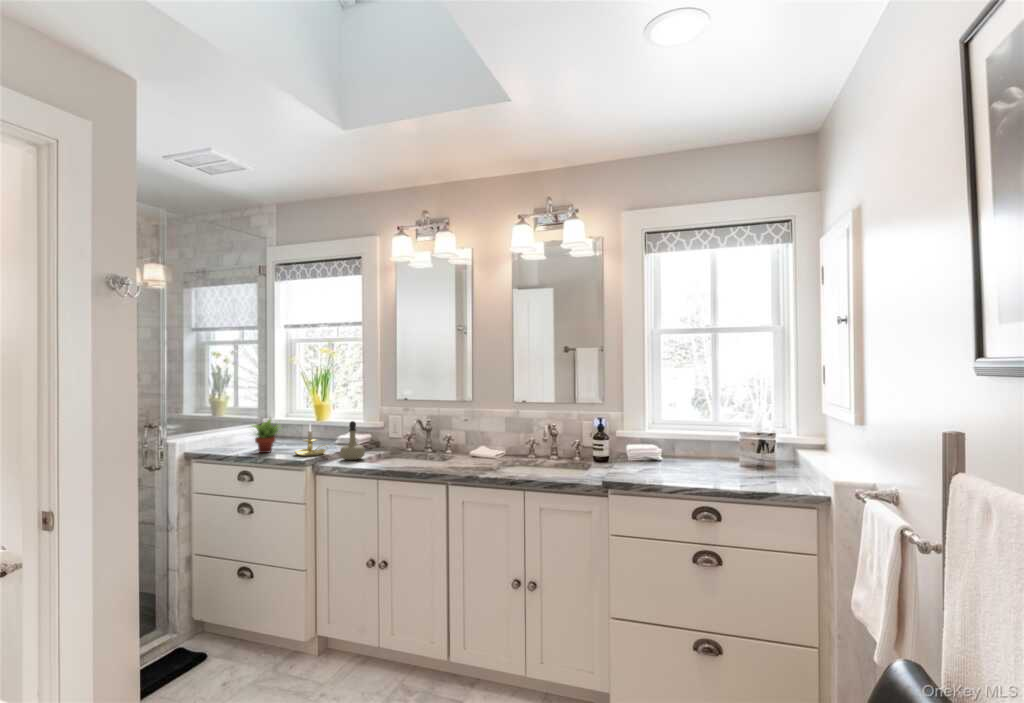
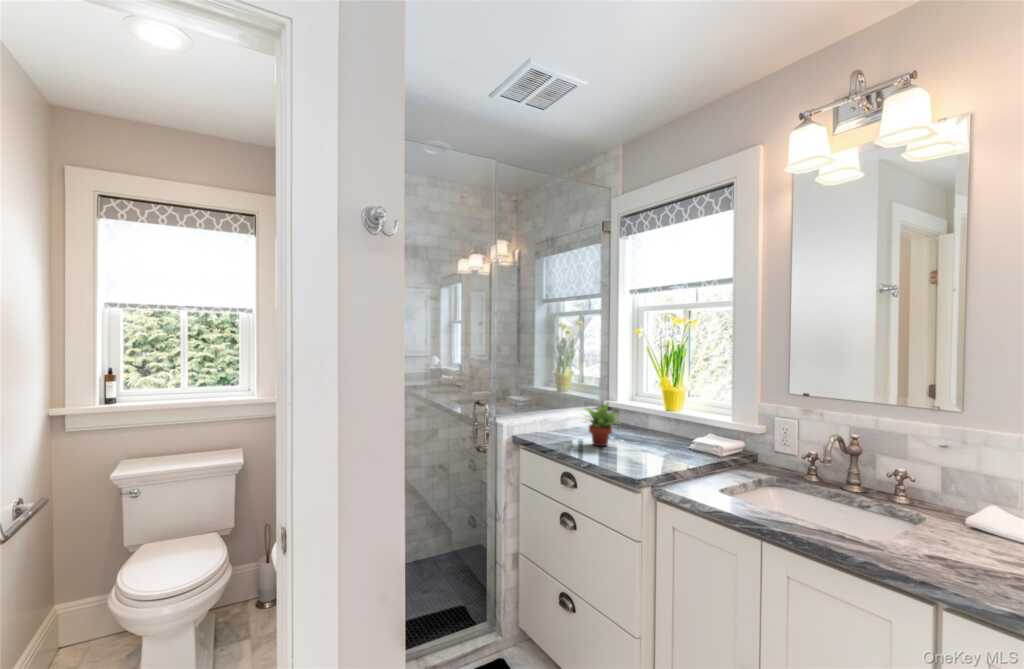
perfume bottle: present [340,421,365,460] -> none [694,423,735,487]
candle holder: present [294,424,327,456] -> none [632,416,681,464]

